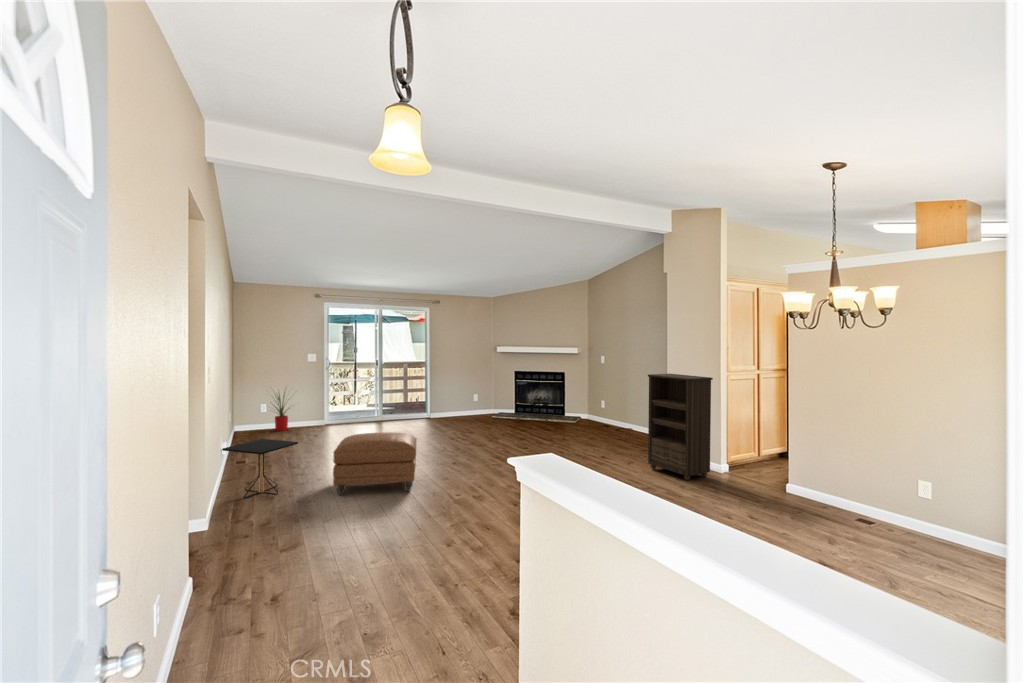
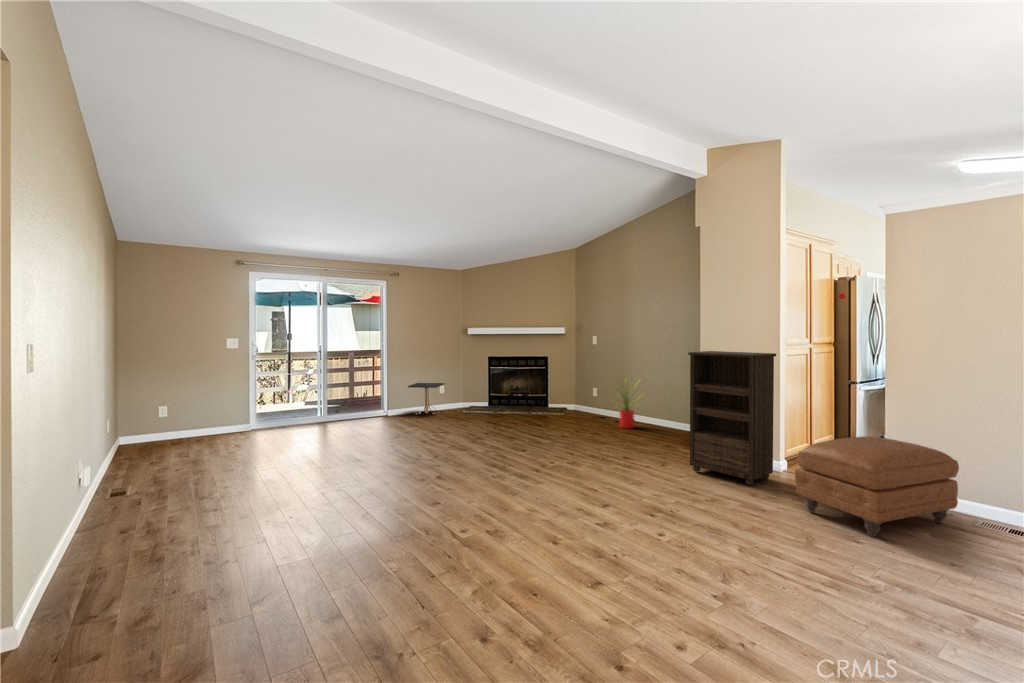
house plant: present [273,393,289,431] -> present [618,384,635,428]
ottoman: present [333,432,417,495] -> present [795,436,959,537]
side table: present [222,439,298,498] -> present [408,383,444,415]

